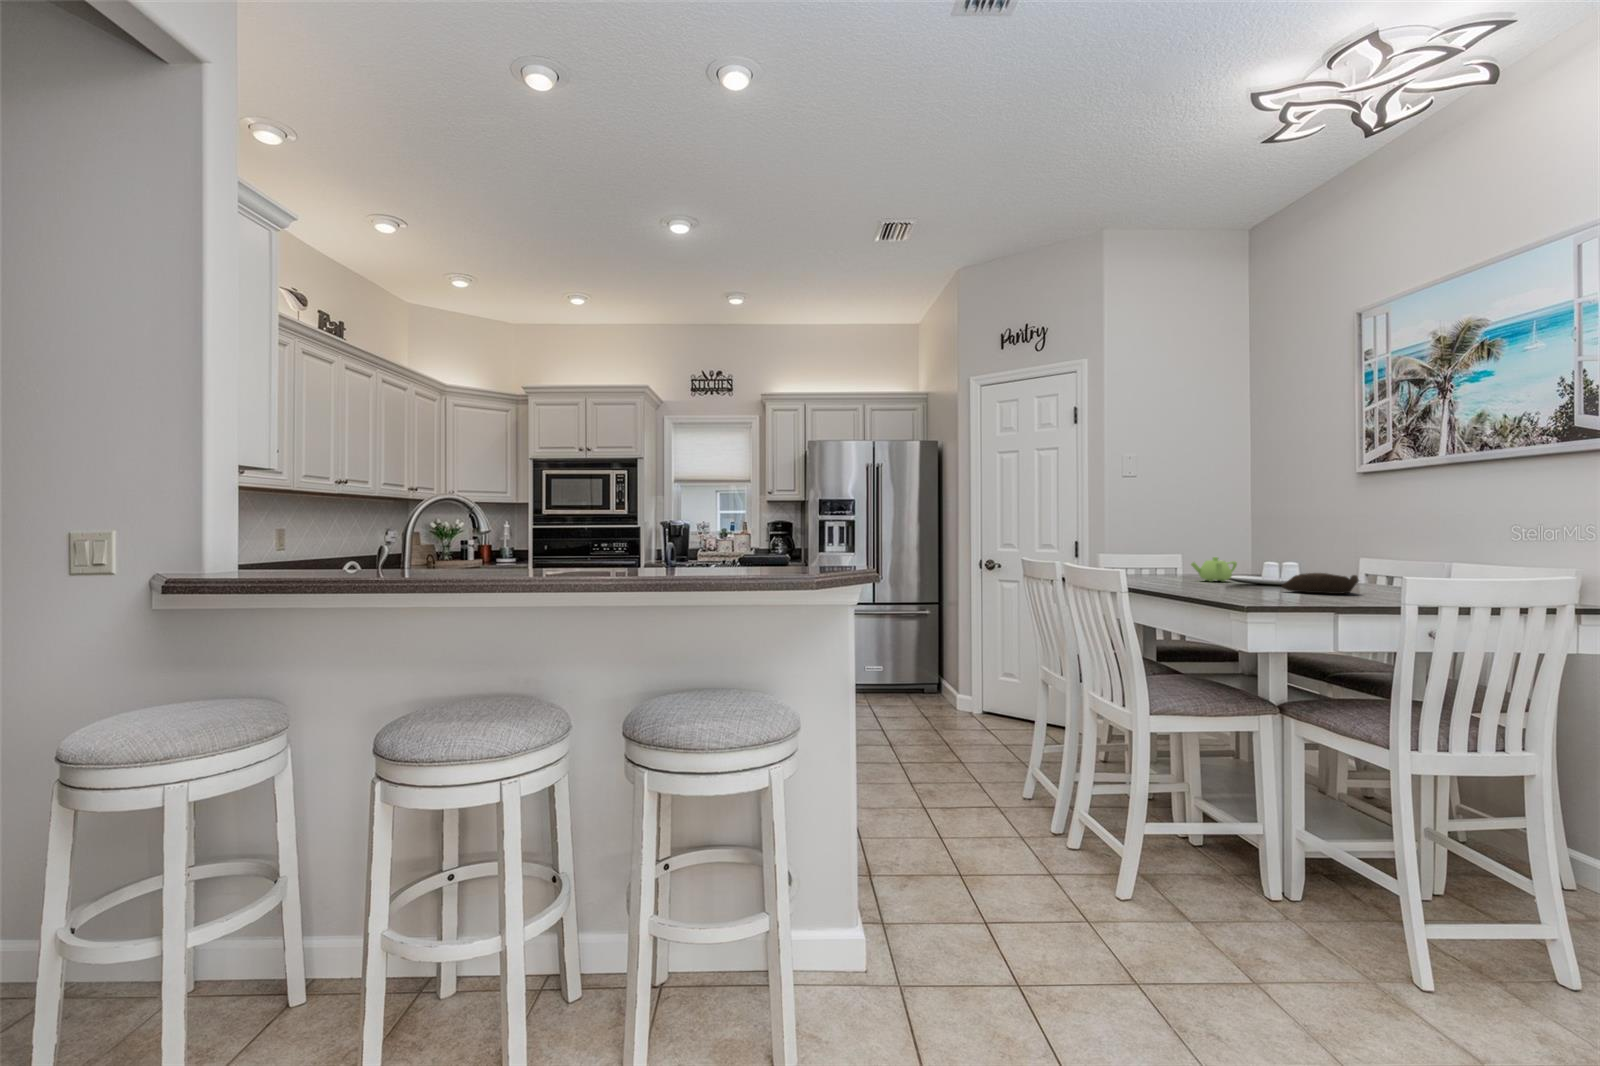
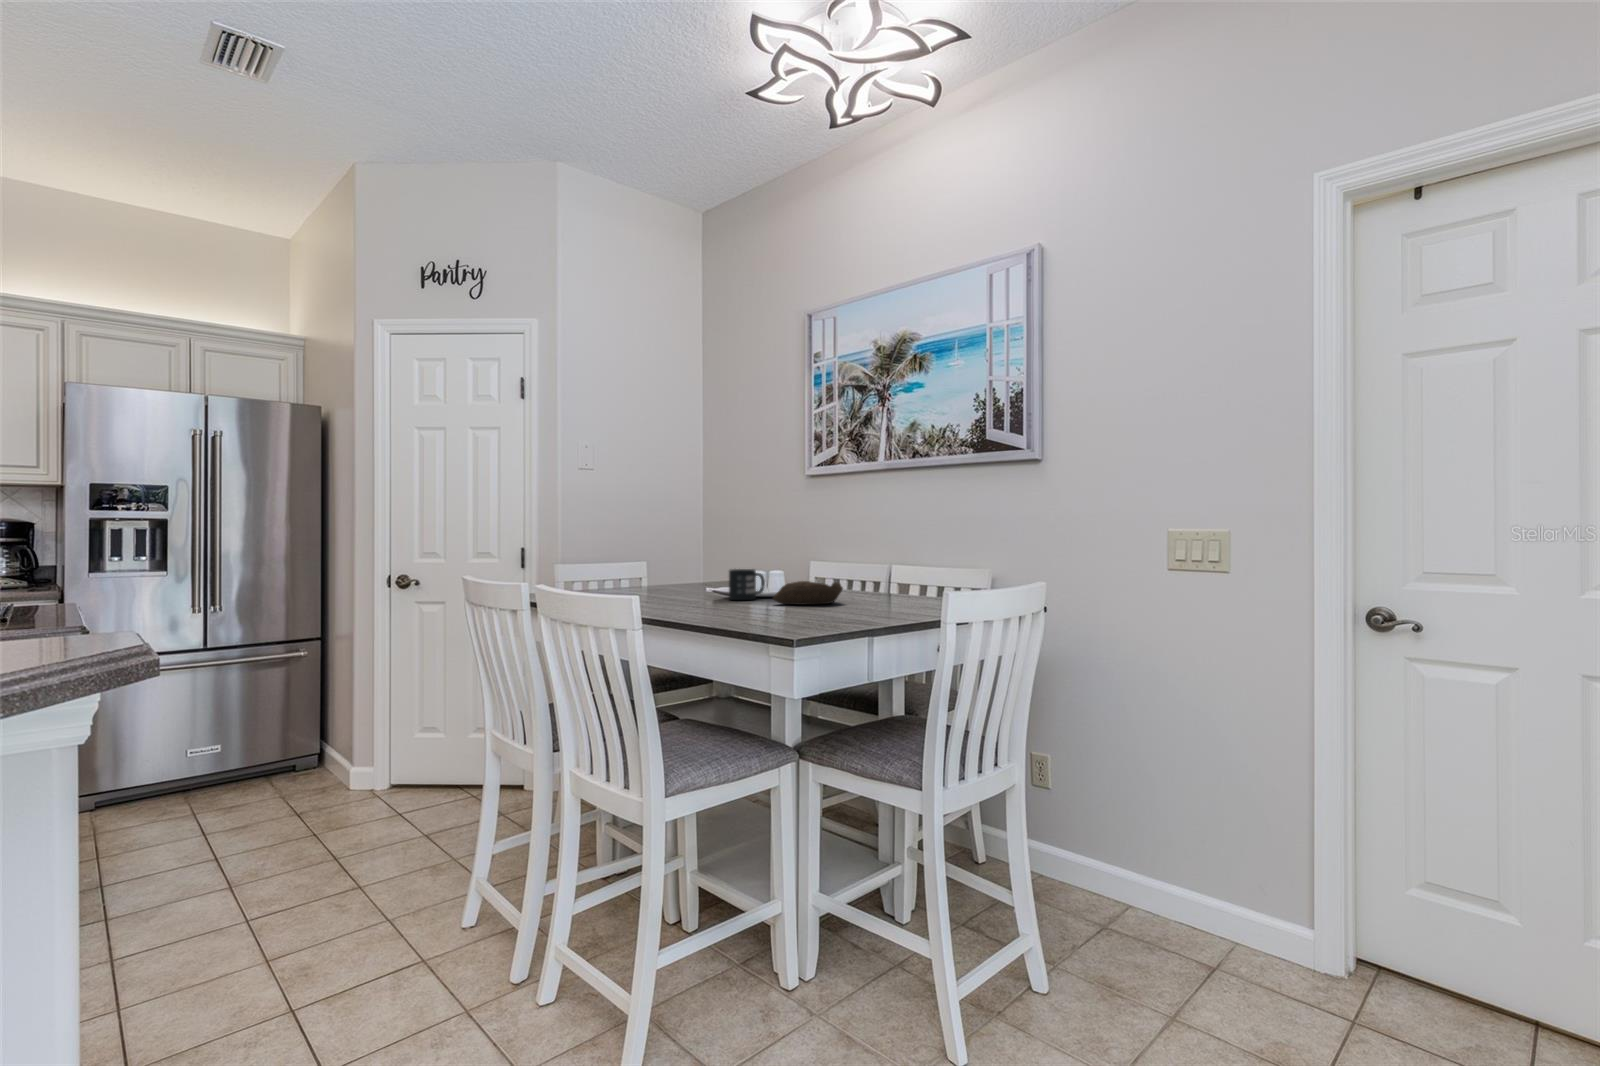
teapot: present [1191,557,1237,582] -> none [668,565,715,594]
mug: none [1243,561,1282,587] -> present [729,569,765,600]

